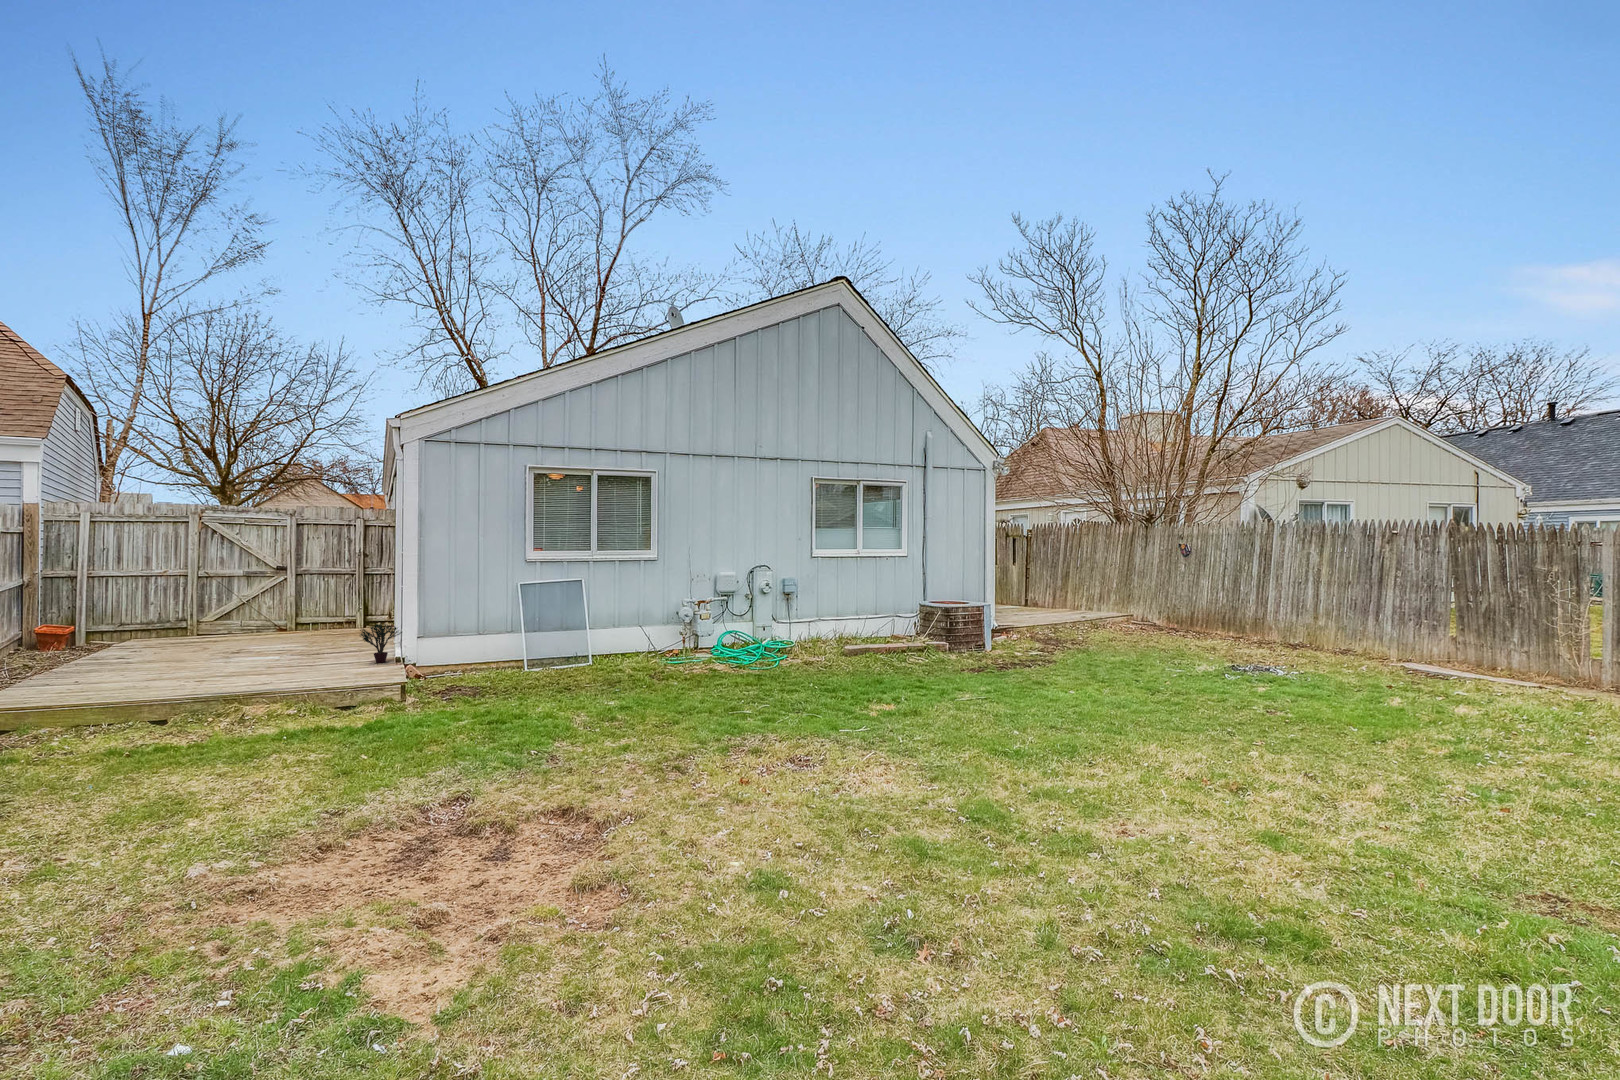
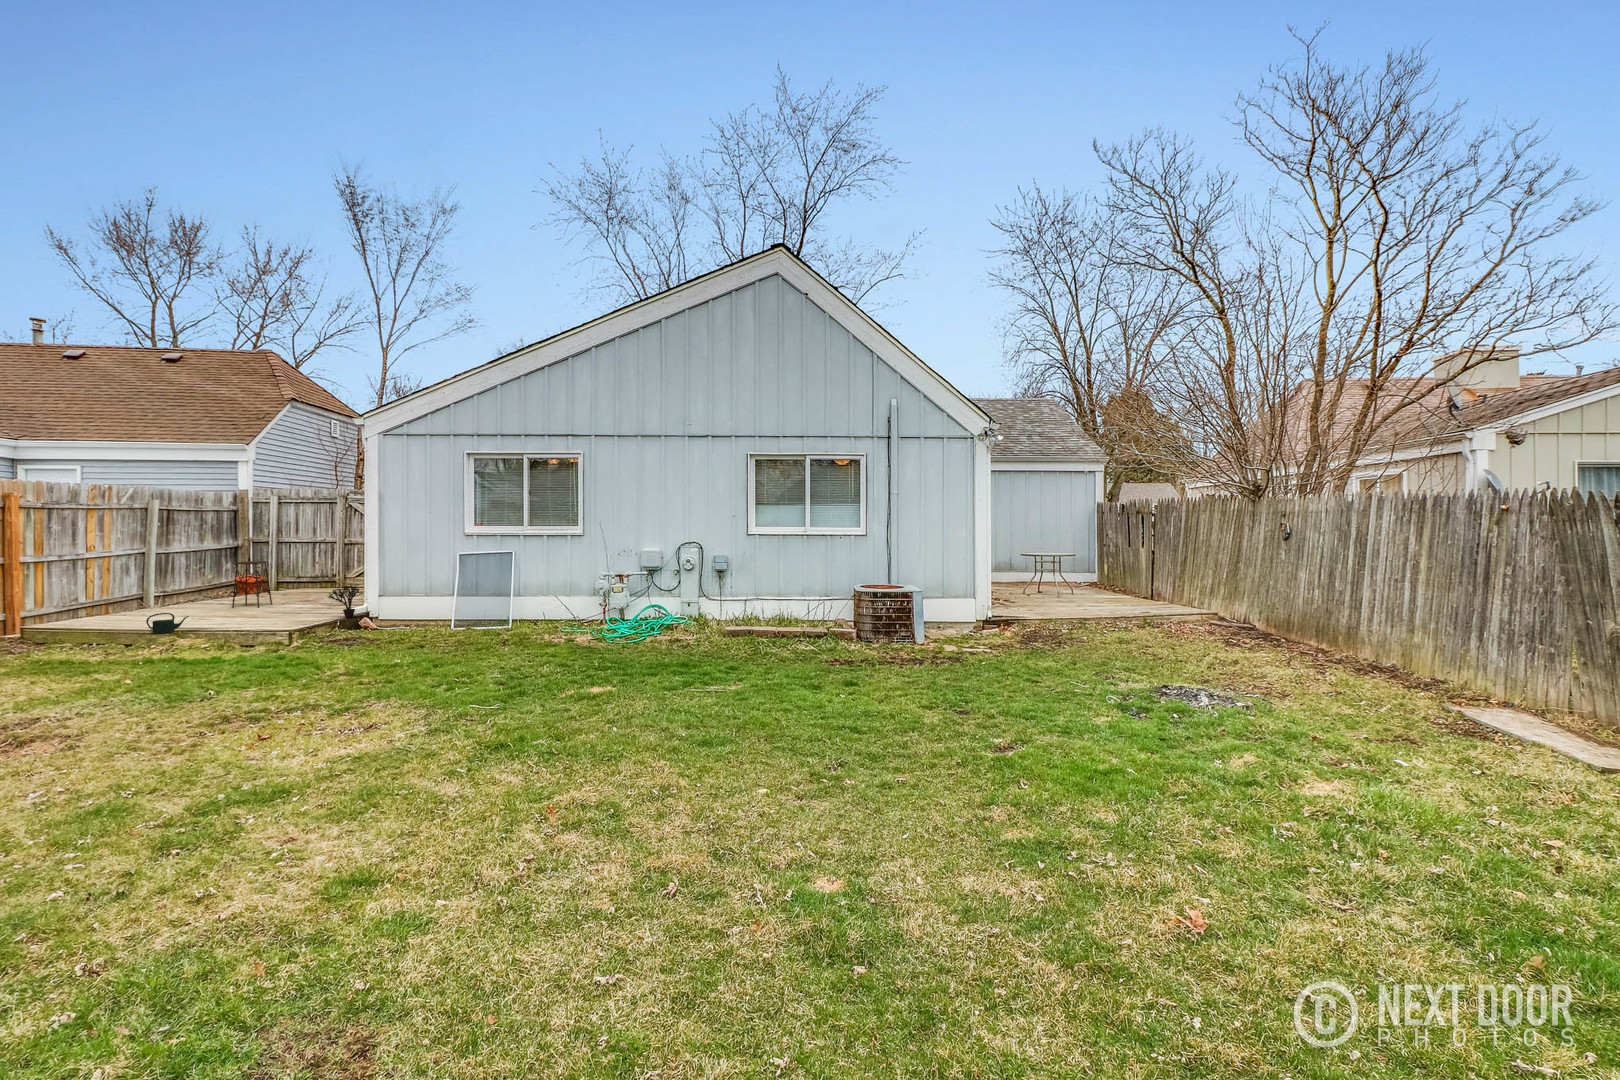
side table: none [152,600,196,663] -> present [232,561,272,608]
watering can: none [186,669,231,697] -> present [146,613,189,634]

